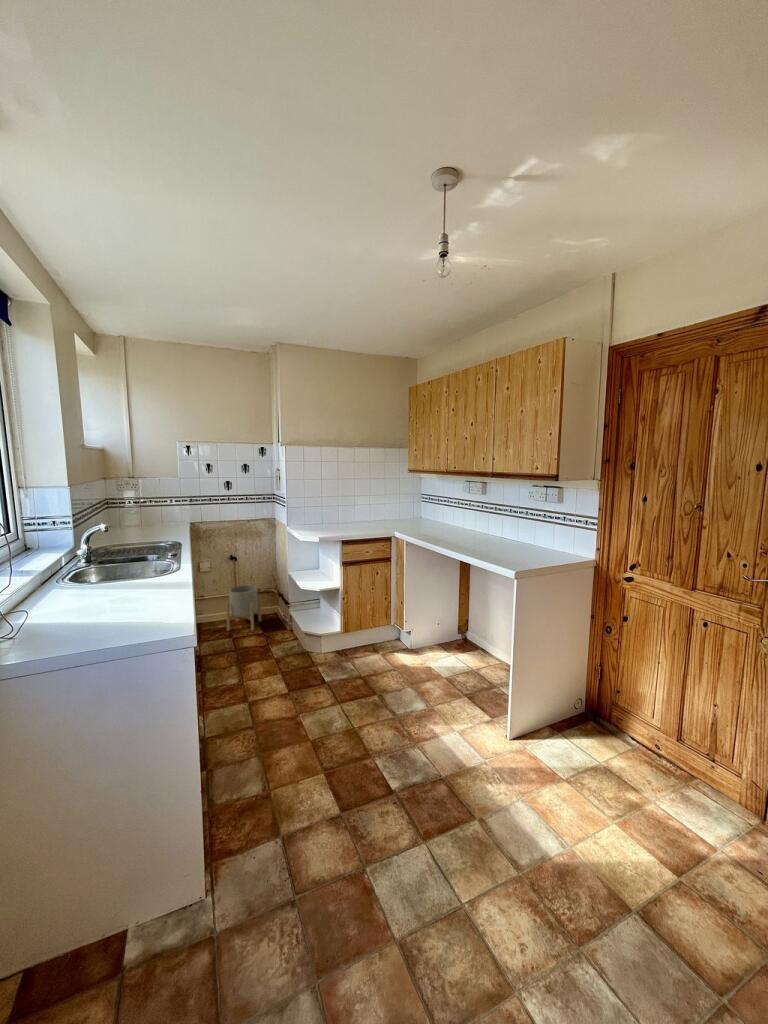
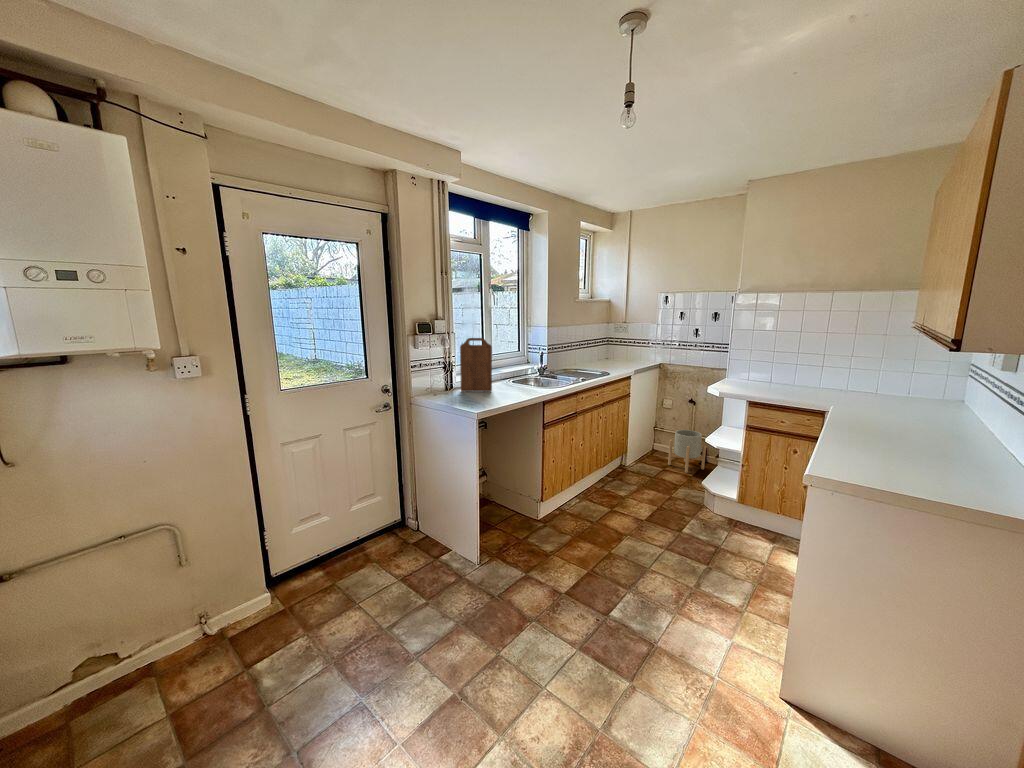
cutting board: none [17,511,94,625] -> present [460,338,492,392]

